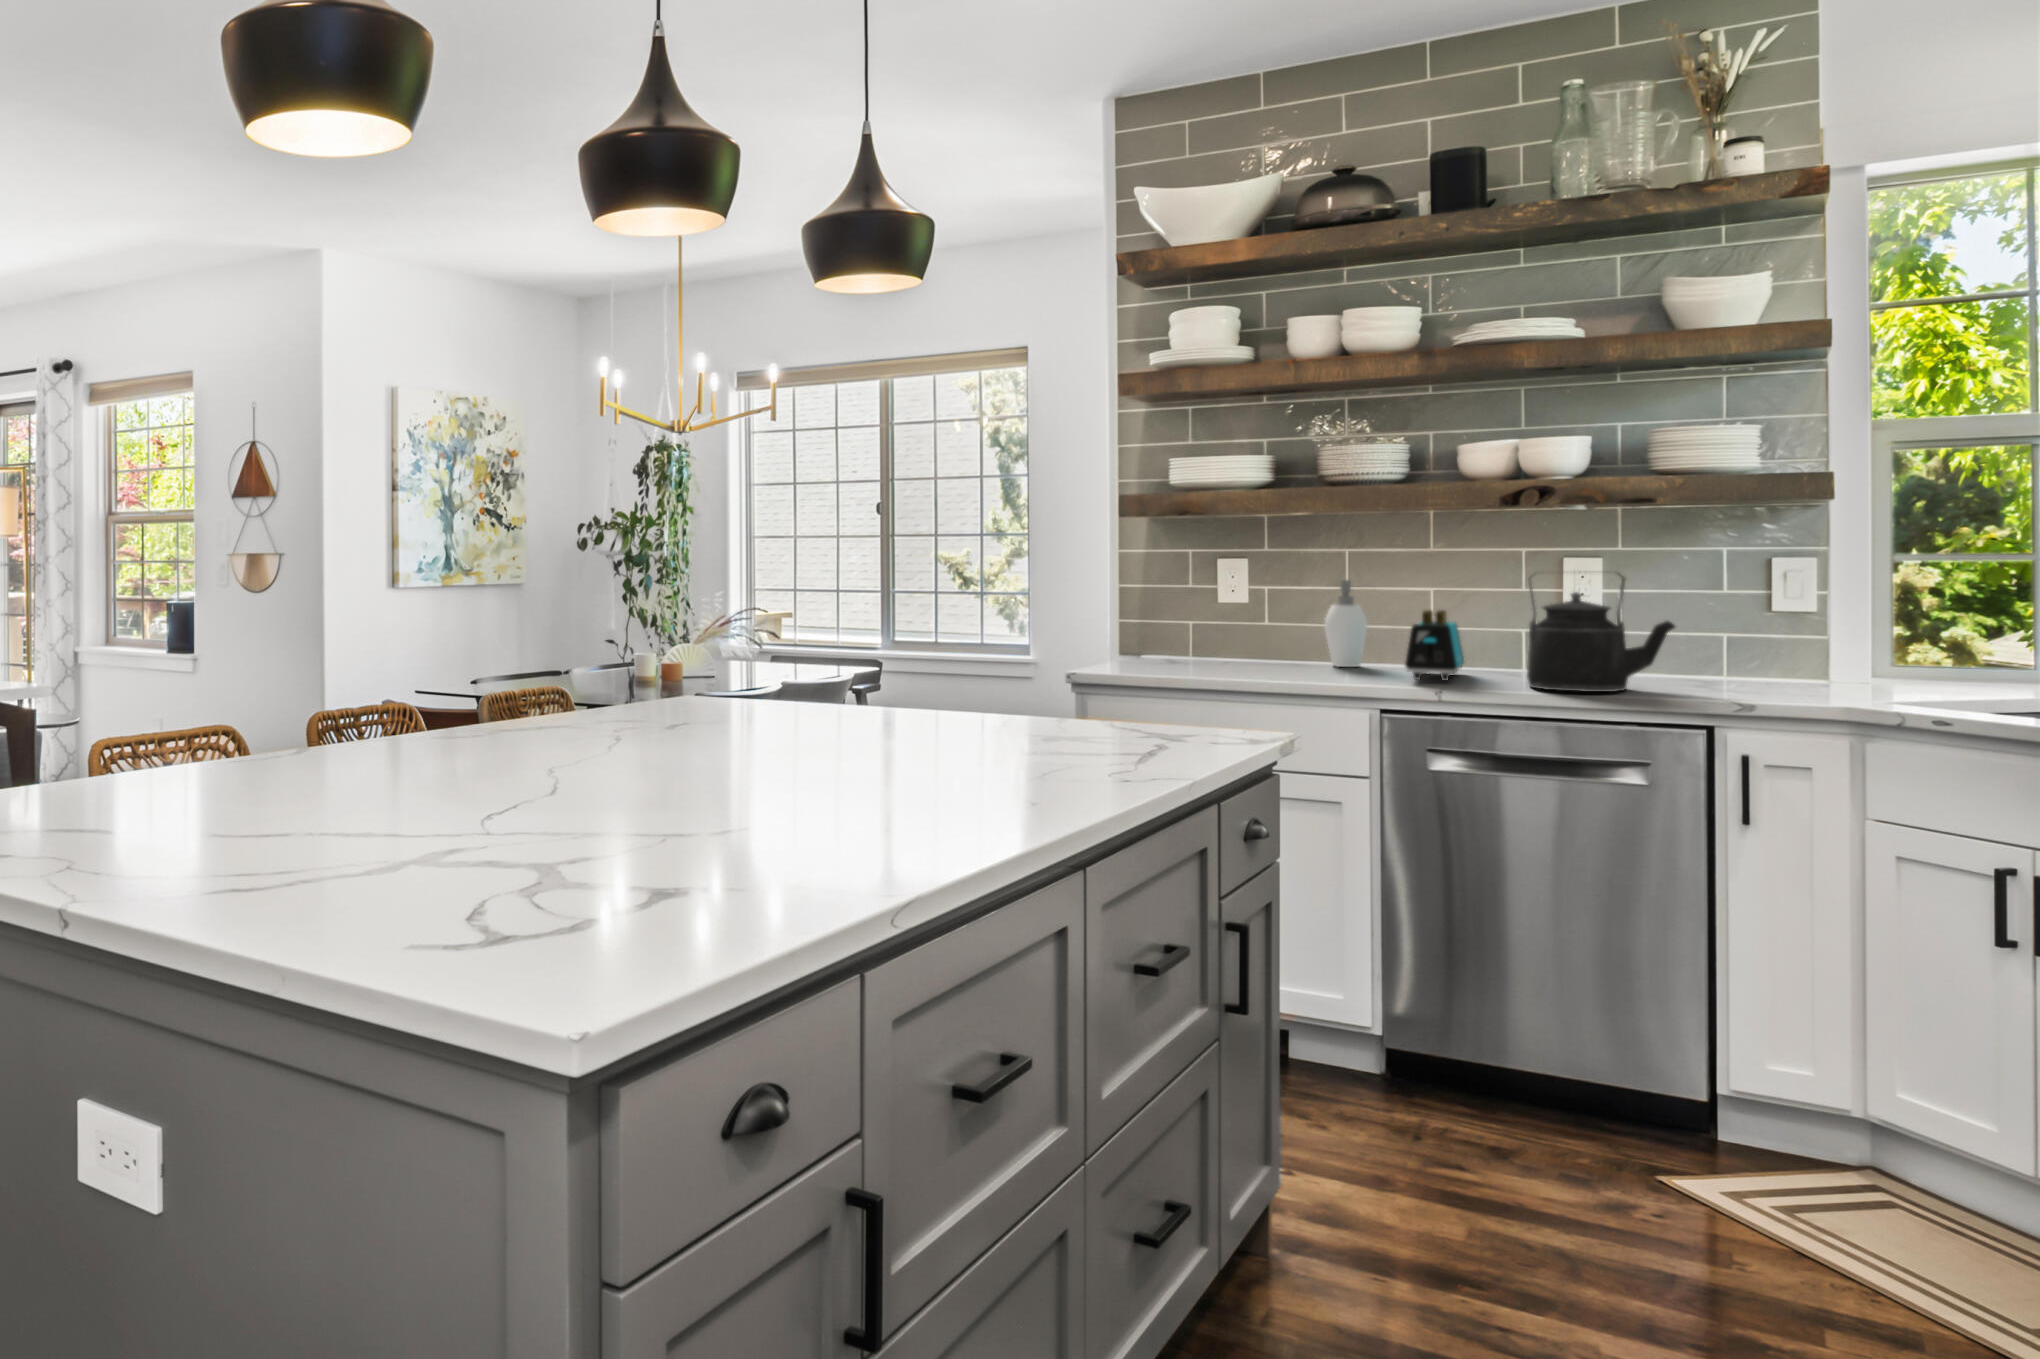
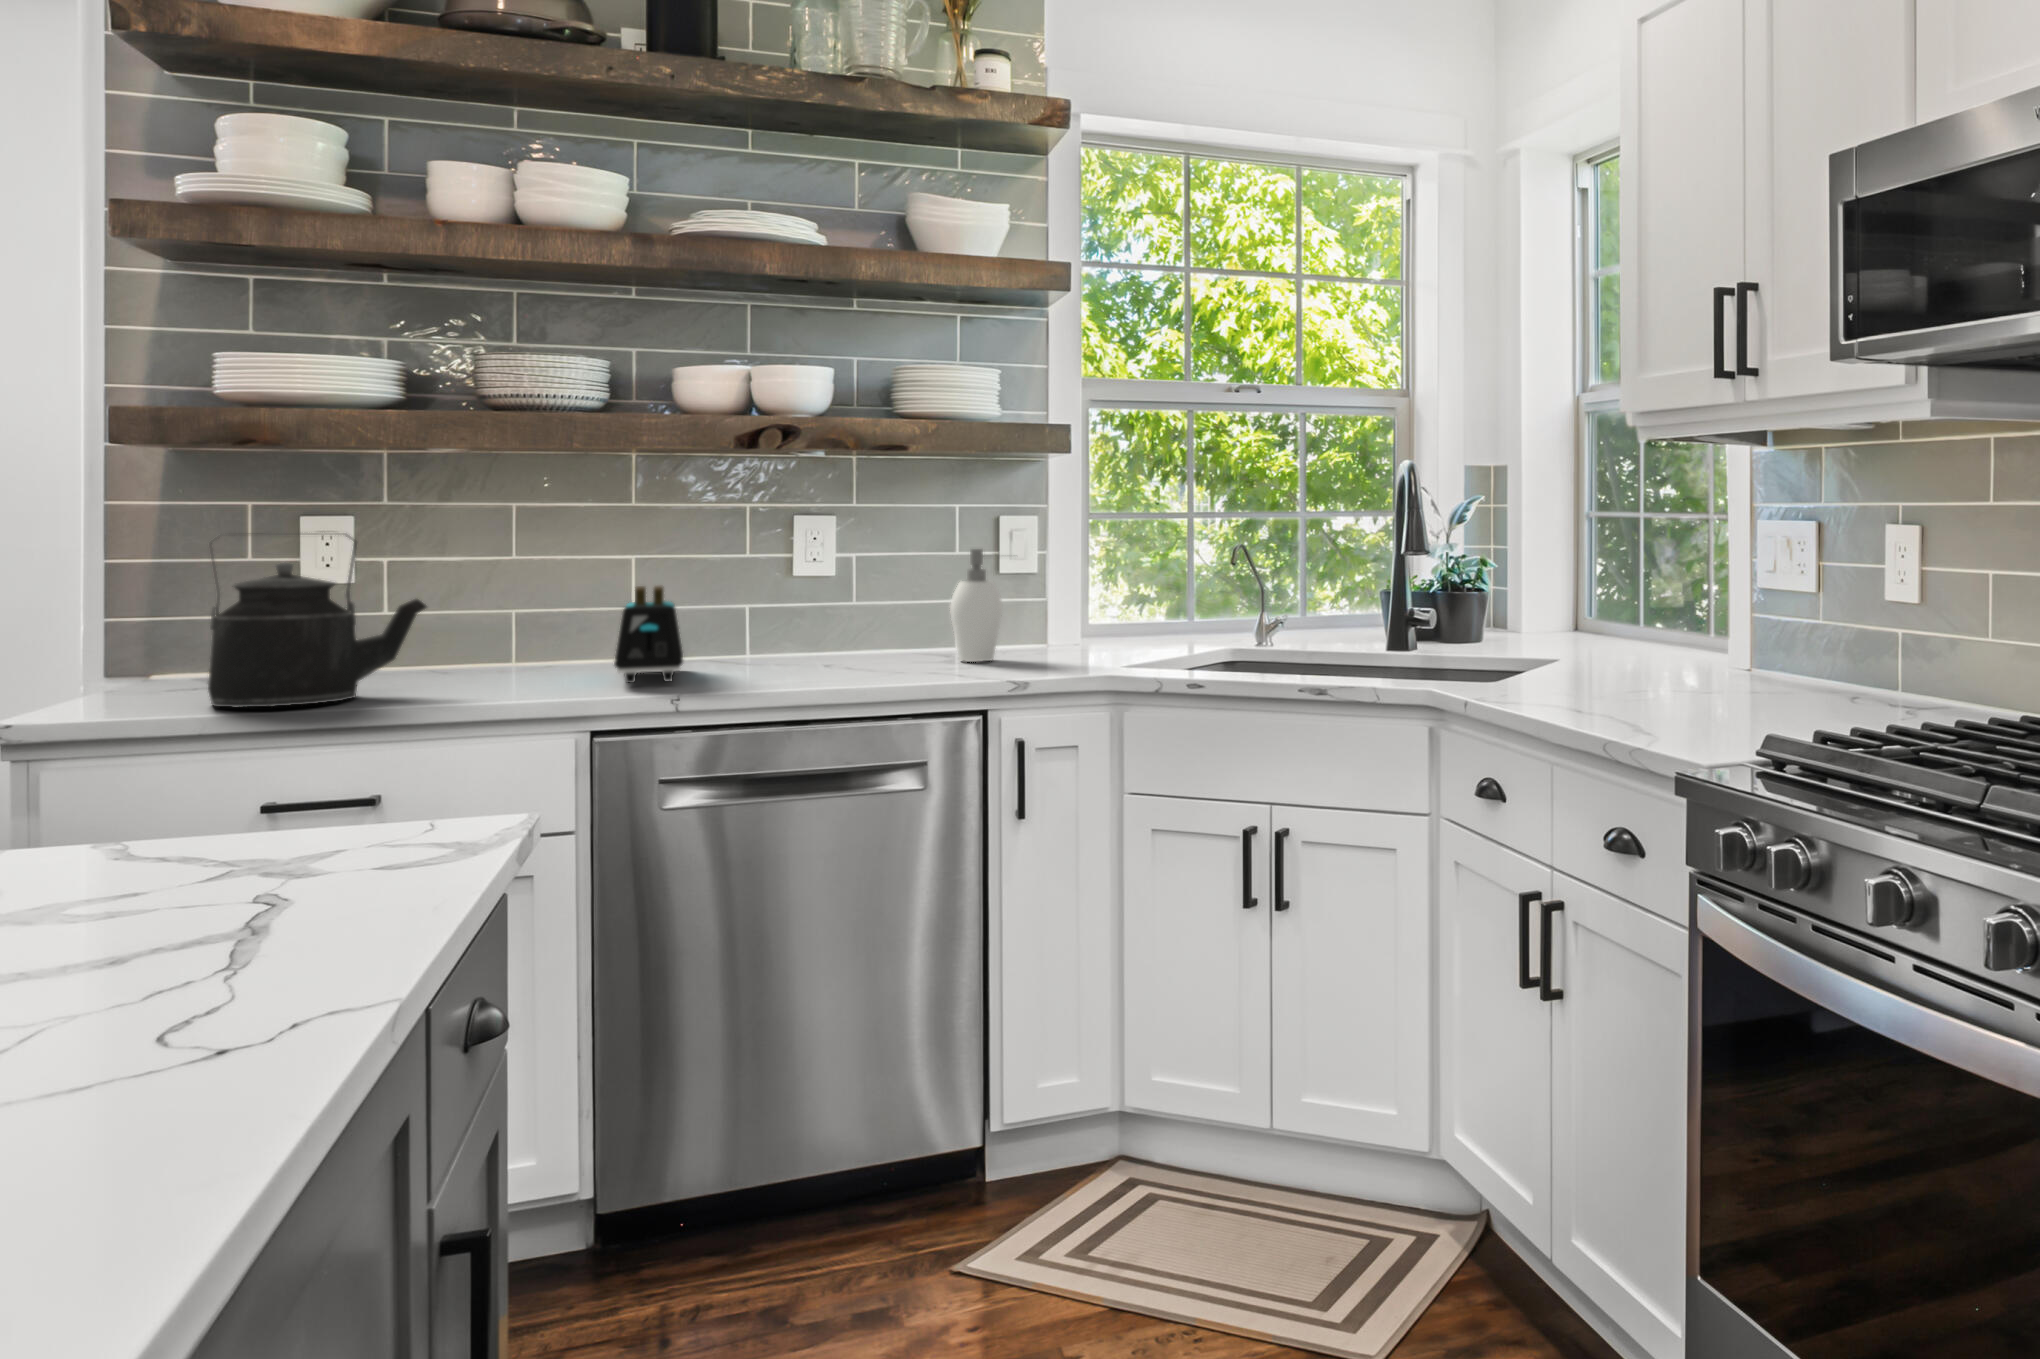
kettle: present [1527,573,1675,692] -> present [208,533,427,707]
soap dispenser: present [1325,580,1367,667] -> present [950,549,1002,662]

